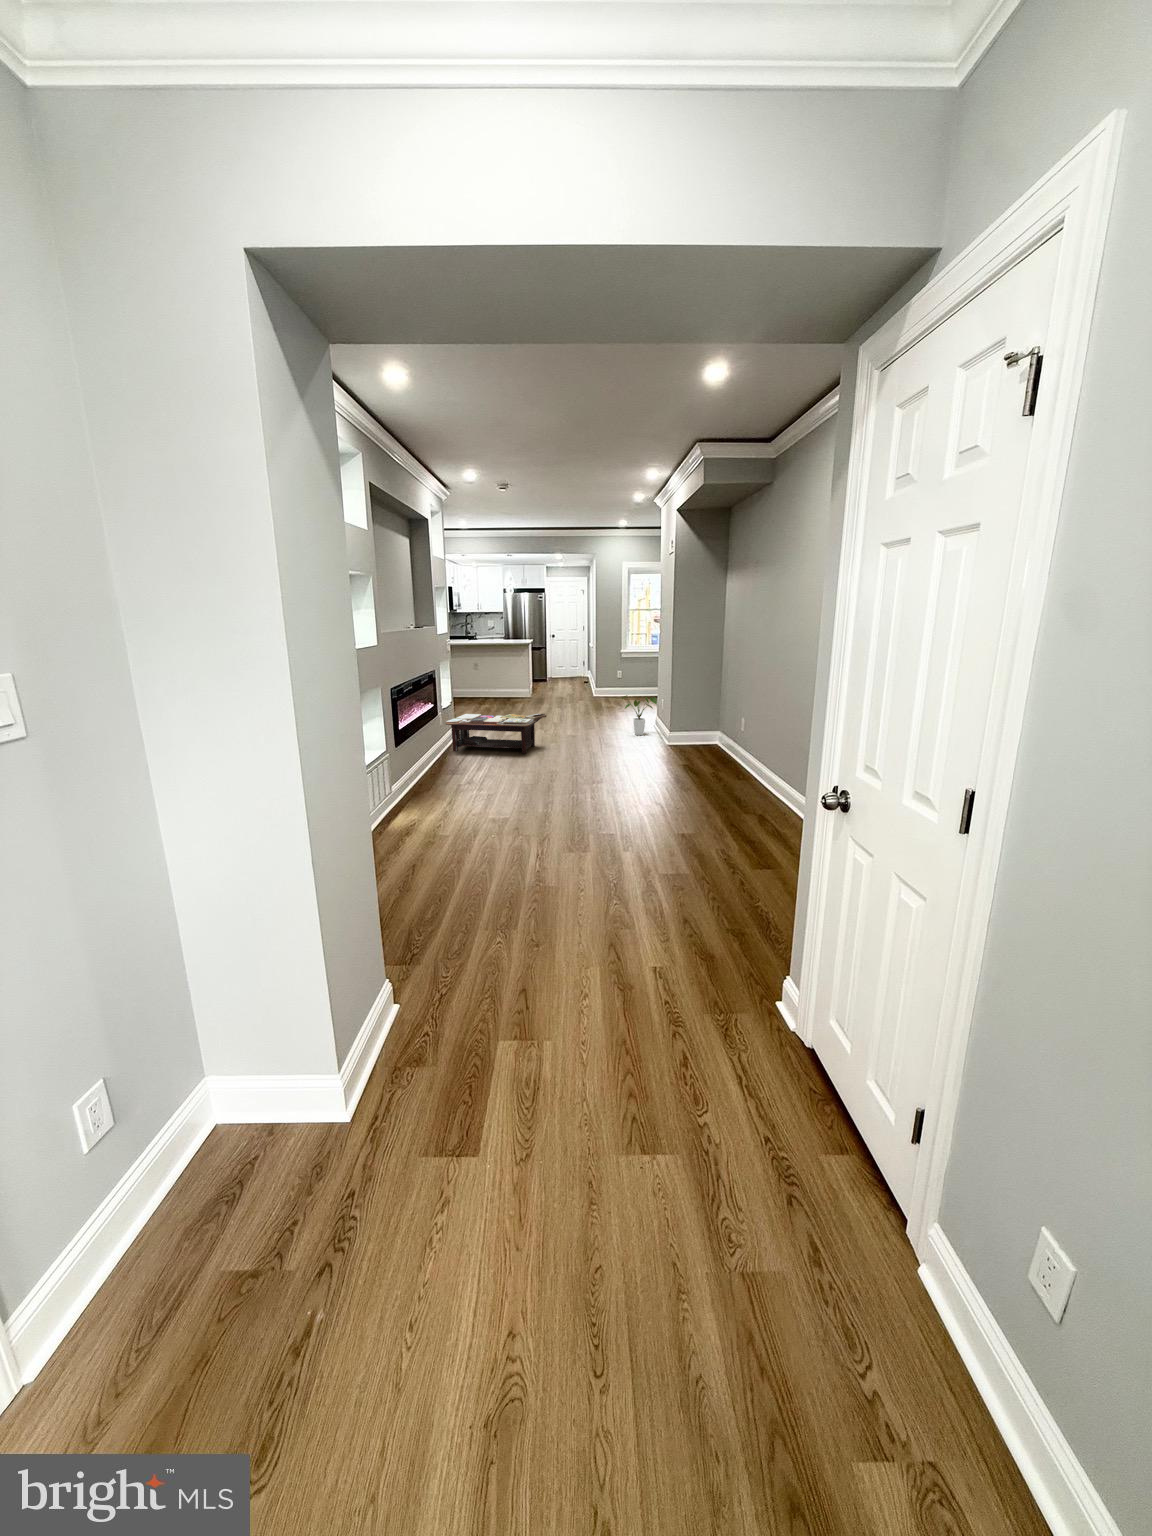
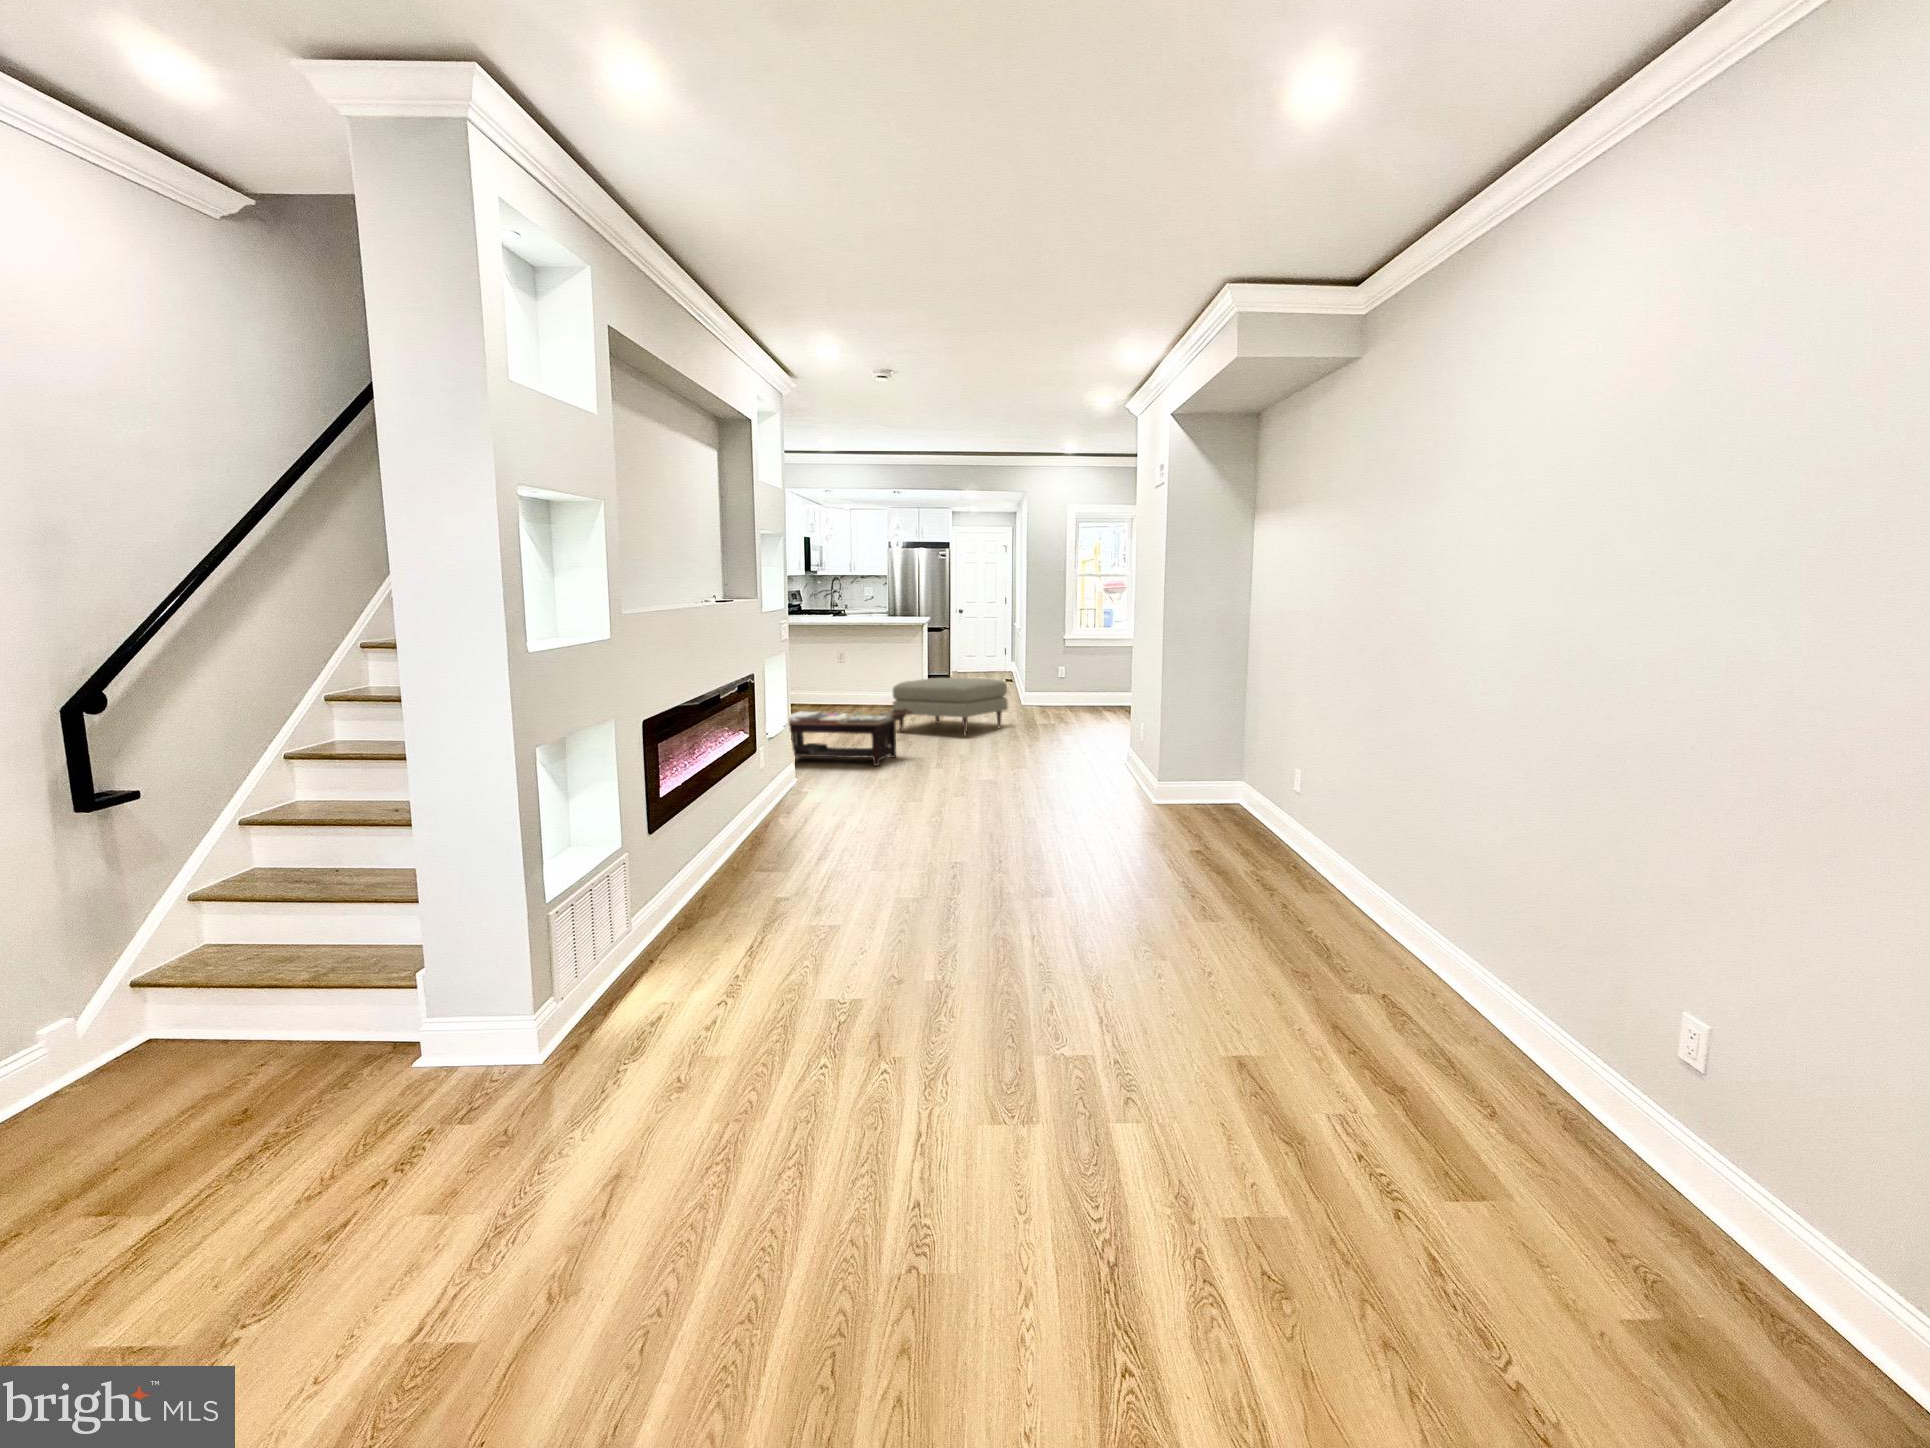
ottoman: none [524,688,601,729] -> present [892,678,1008,735]
house plant: present [622,695,657,735] -> none [1029,683,1081,742]

